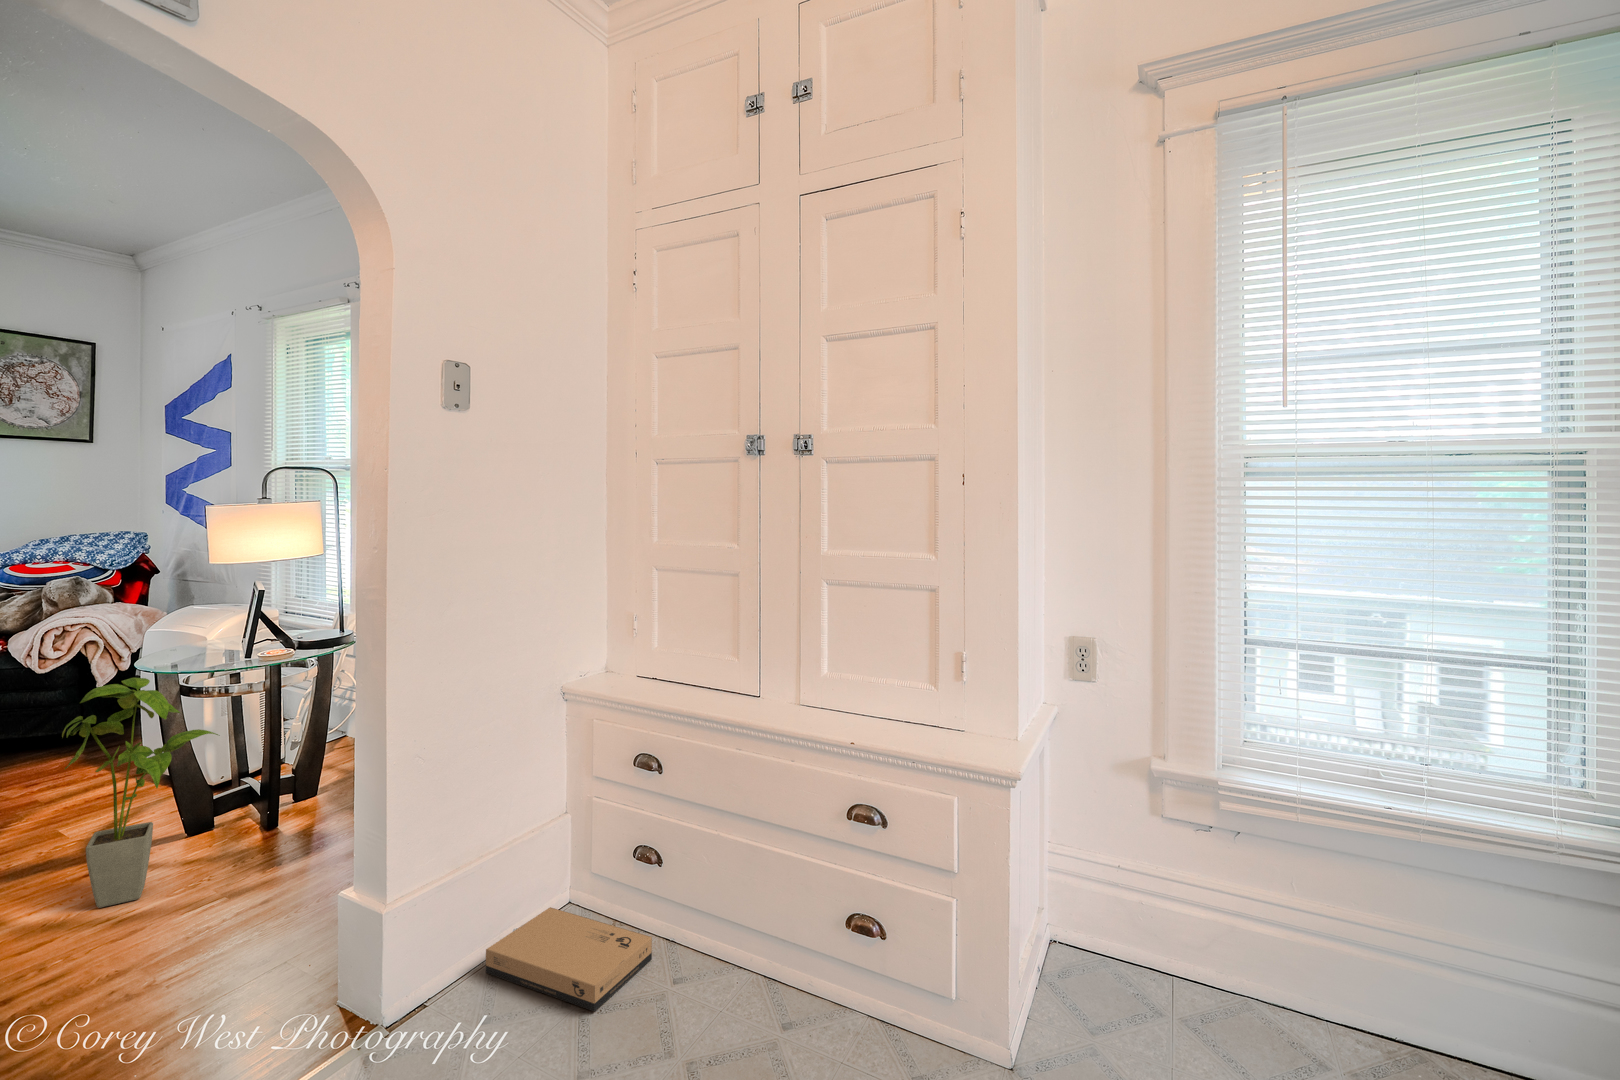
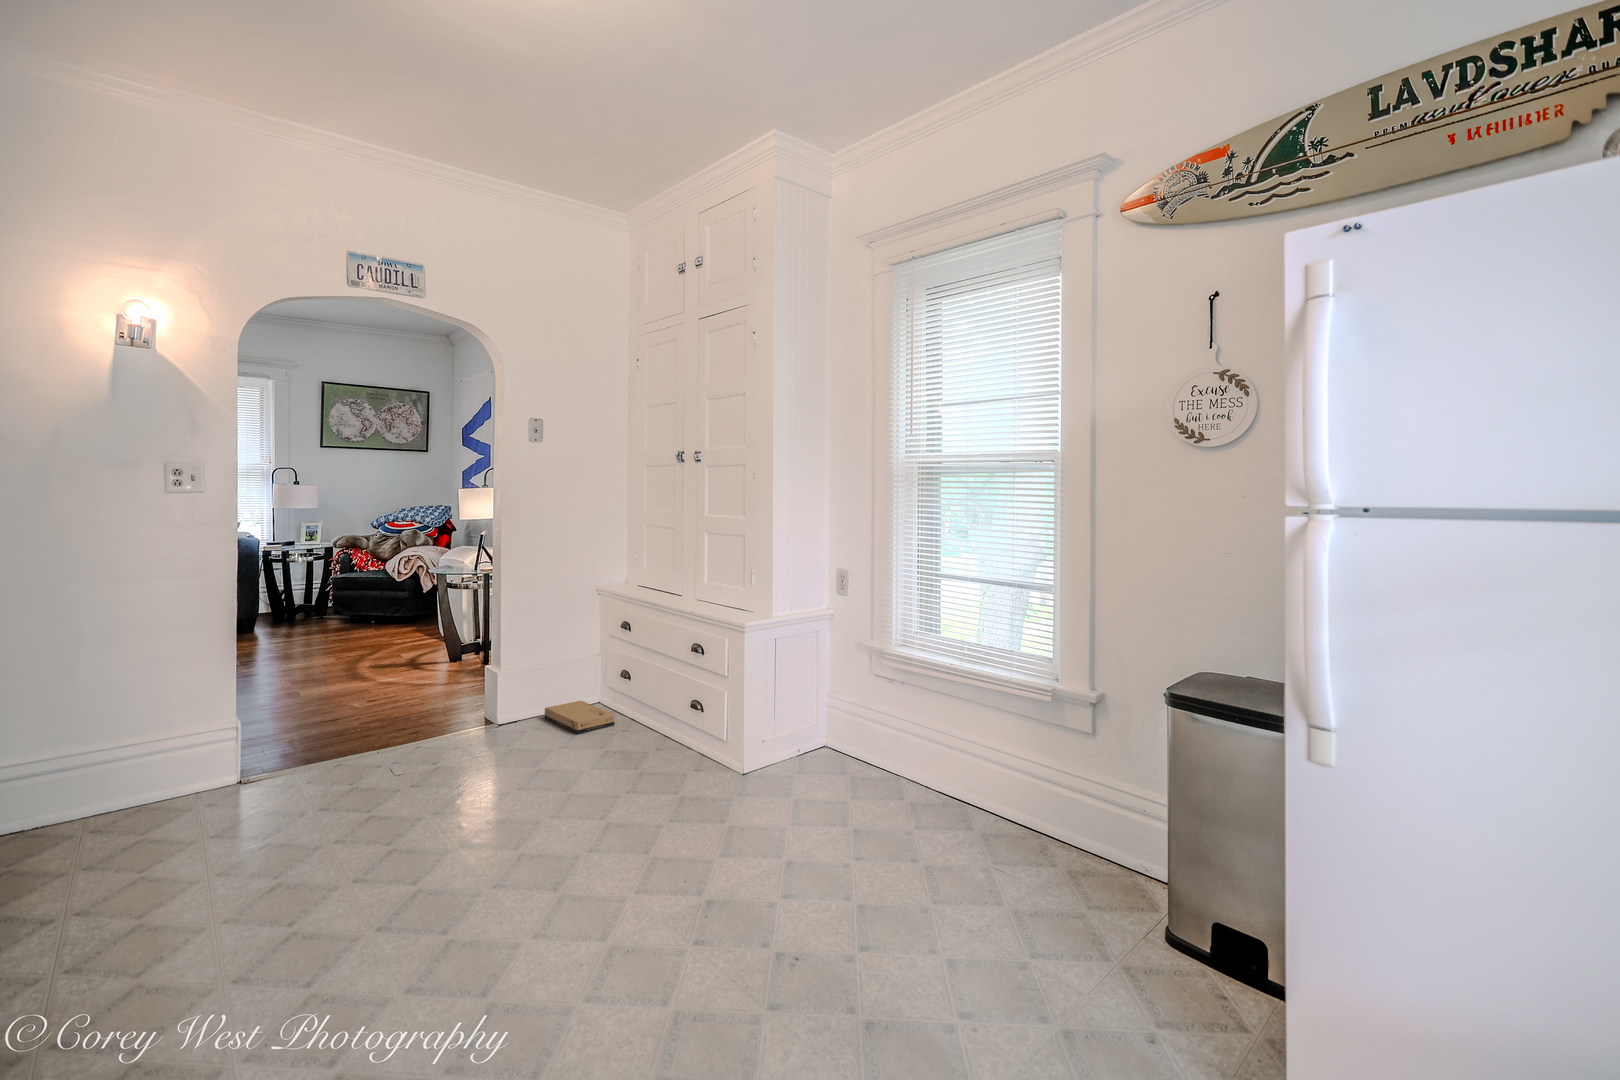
house plant: present [62,678,218,908] -> none [400,578,461,680]

